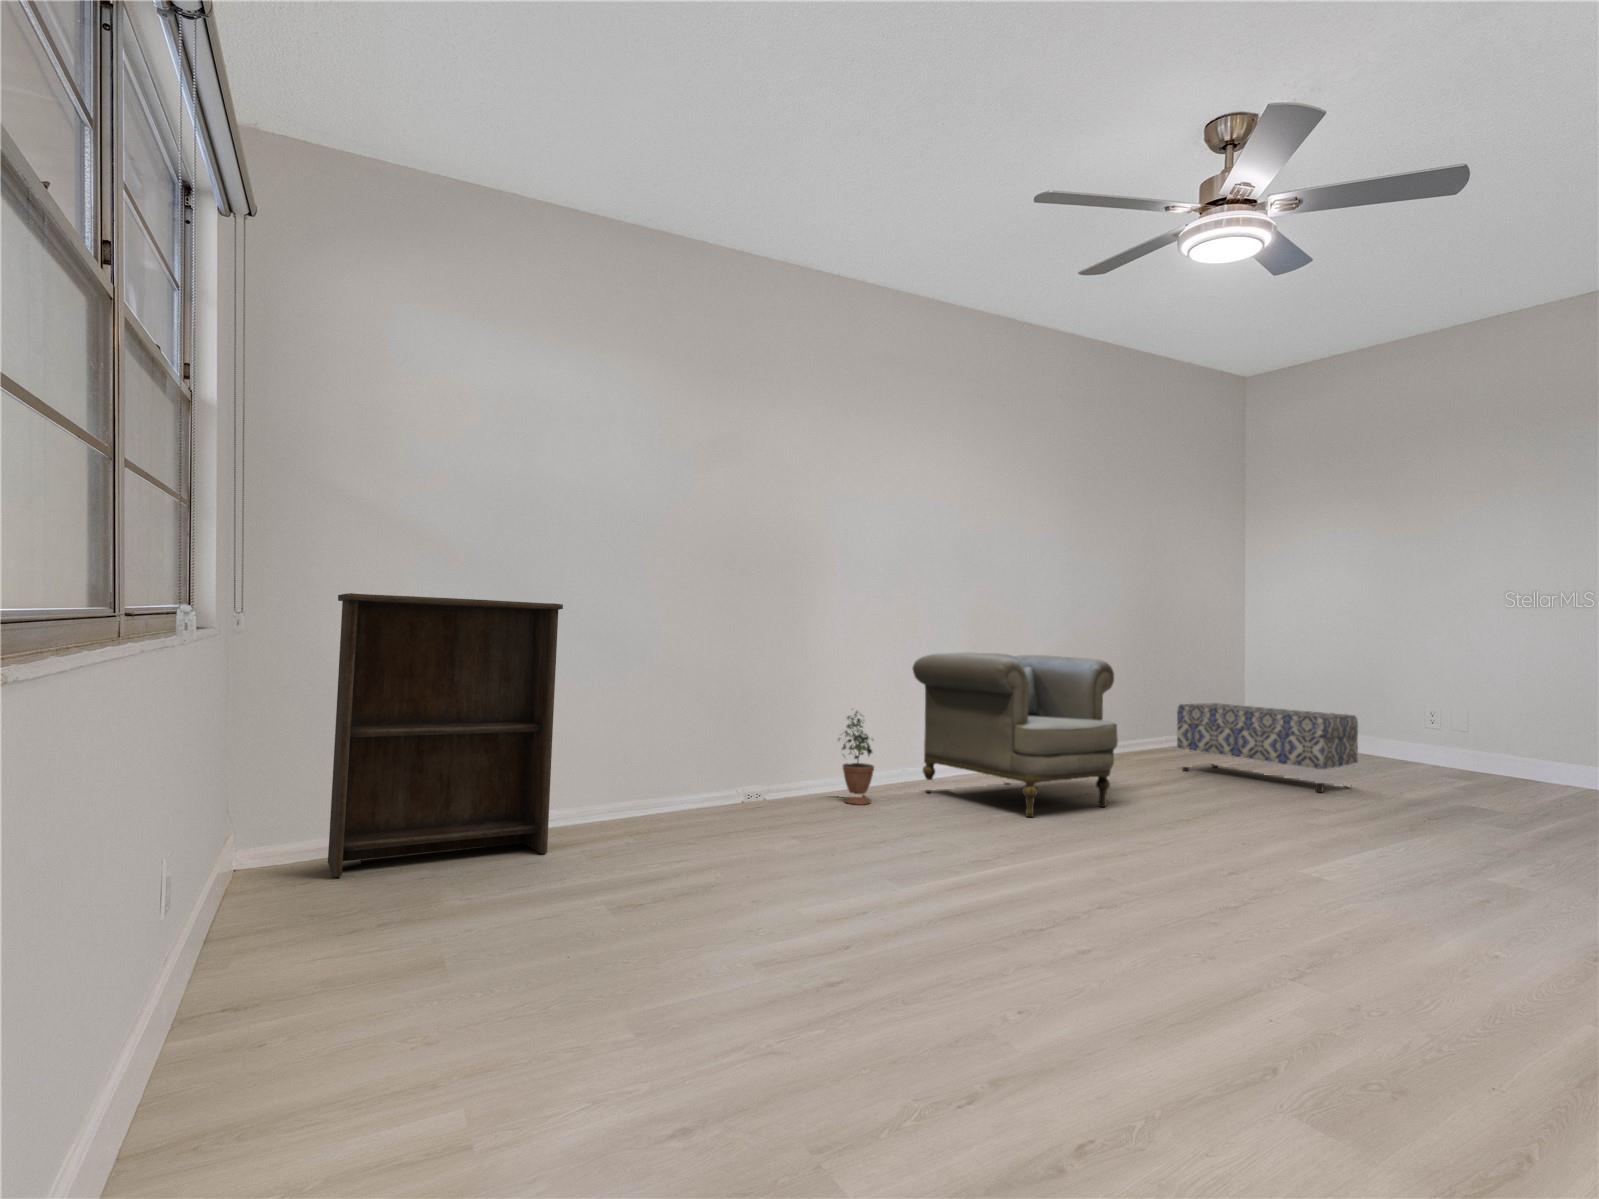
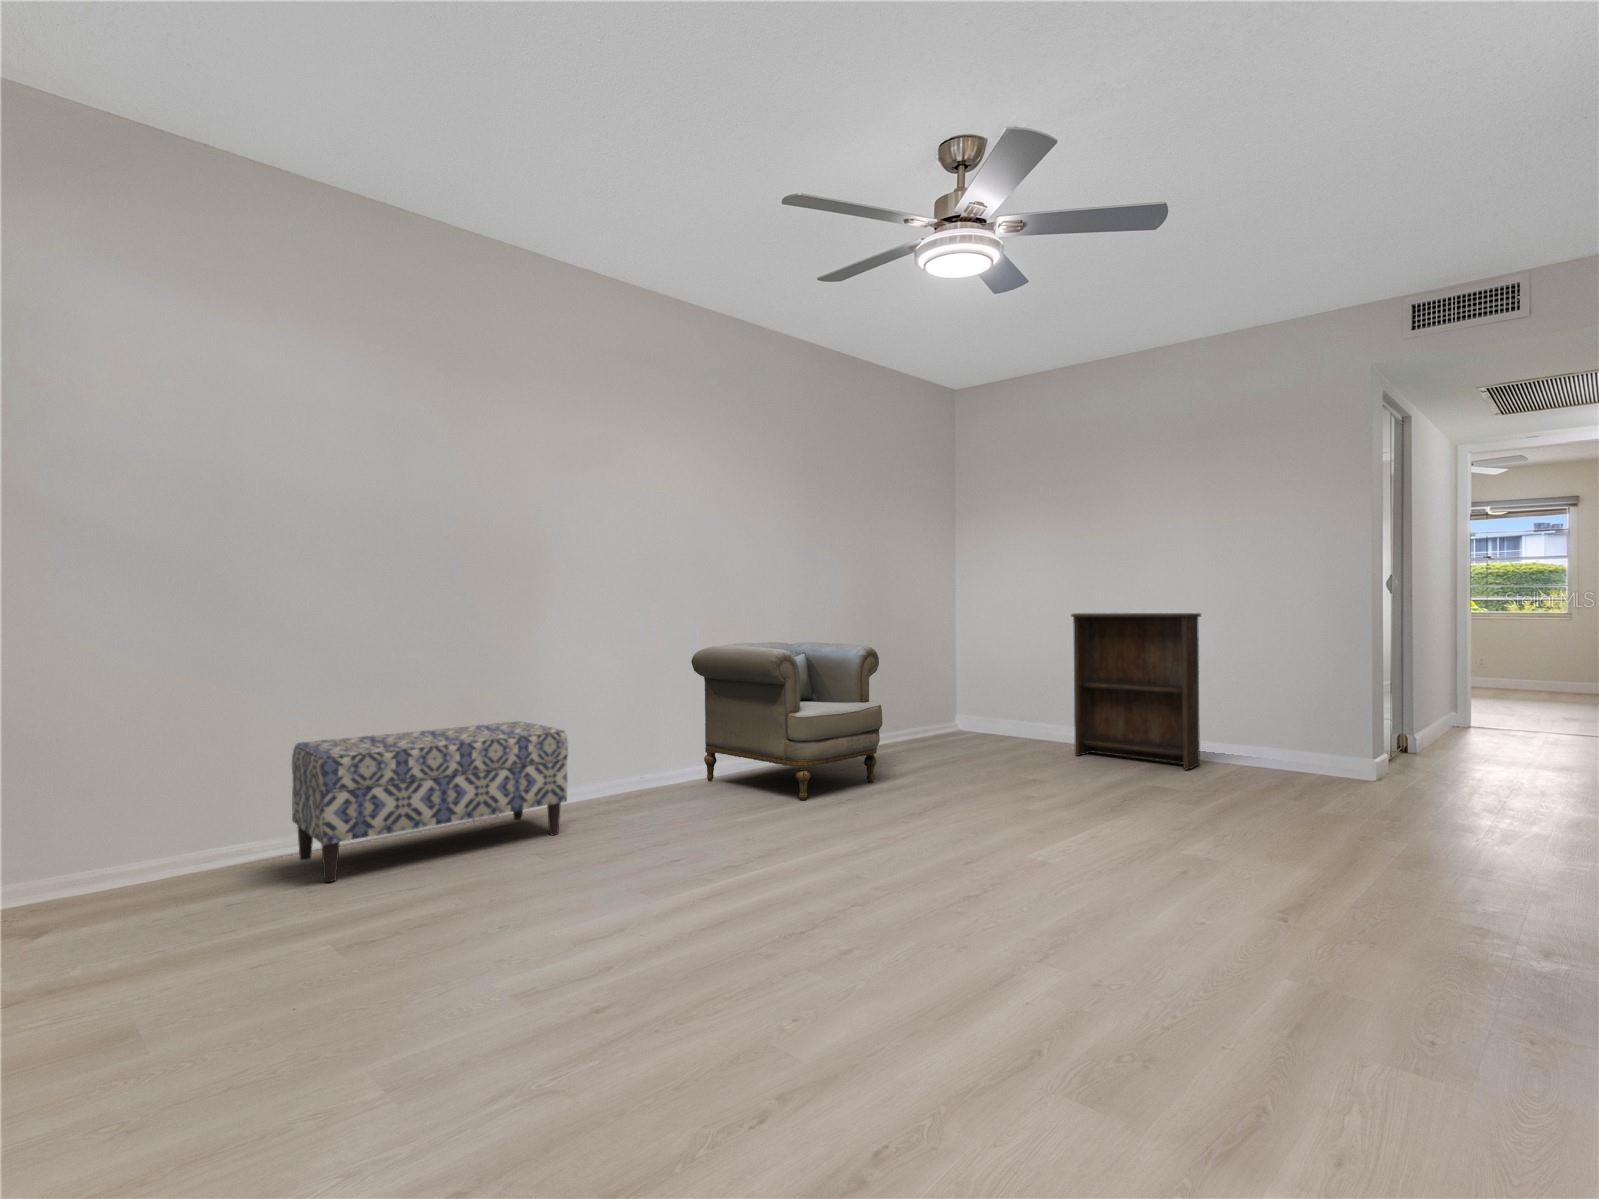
bookshelf: present [328,593,563,877] -> present [1071,613,1201,770]
bench: present [1177,703,1358,793] -> present [292,721,568,882]
potted plant: present [838,712,874,805] -> none [616,705,654,801]

